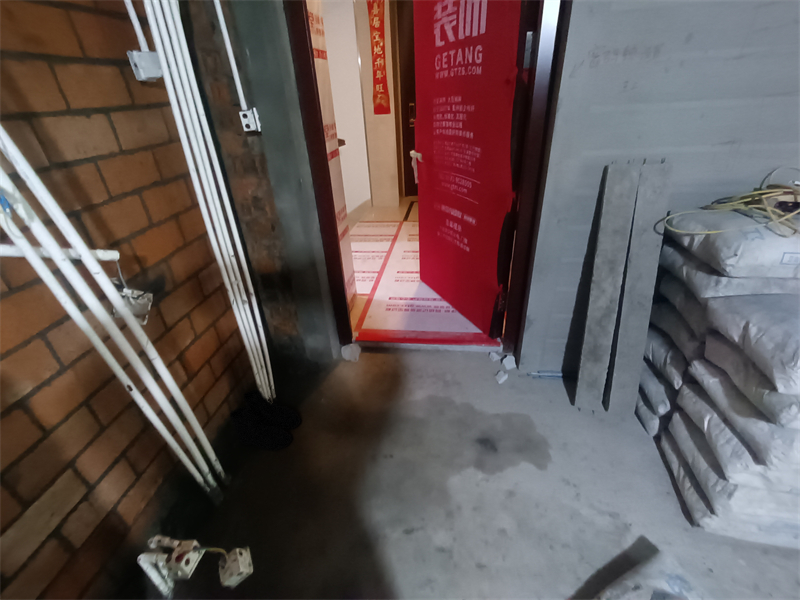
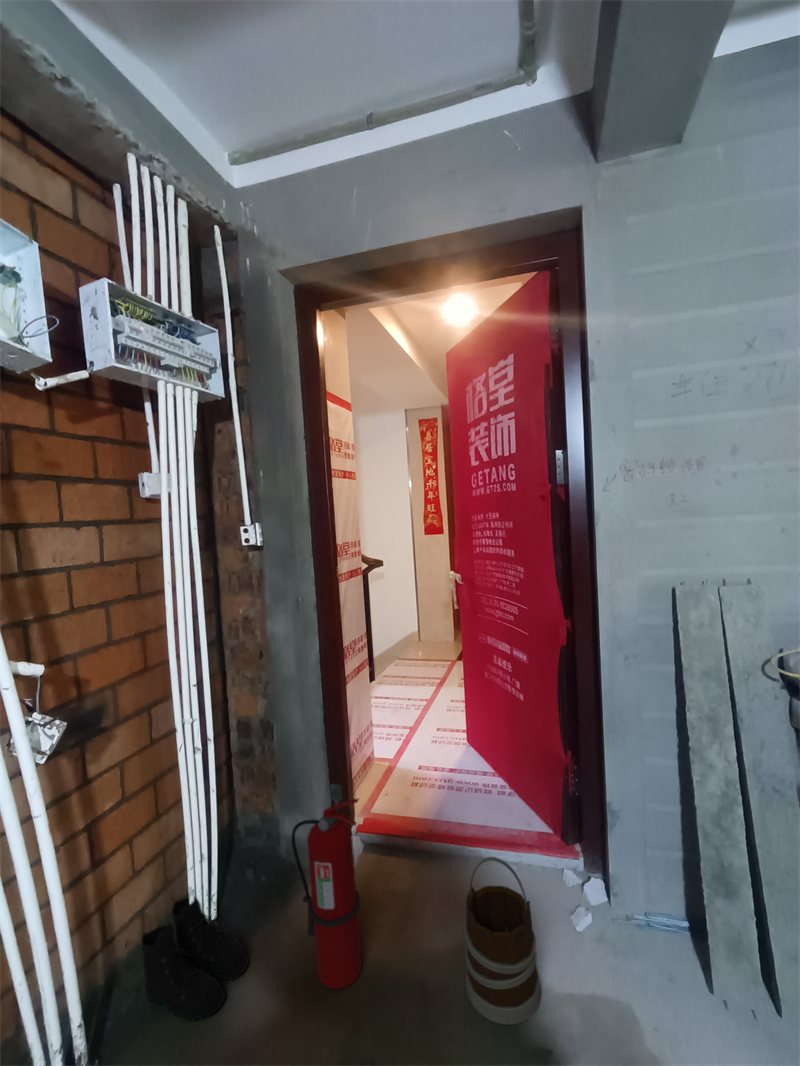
fire extinguisher: none [323,316,374,426] -> present [291,784,362,989]
wooden bucket: none [438,351,482,431] -> present [464,857,541,1024]

